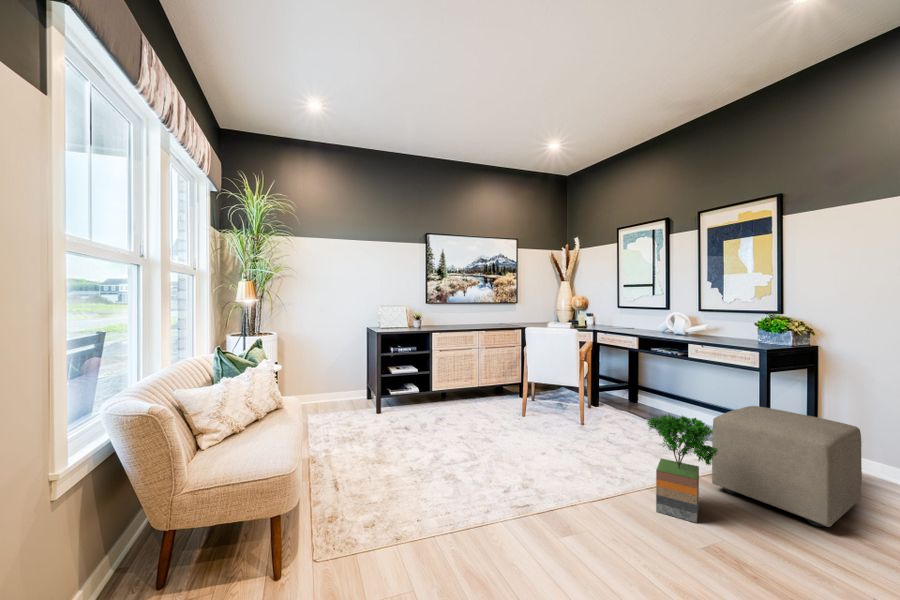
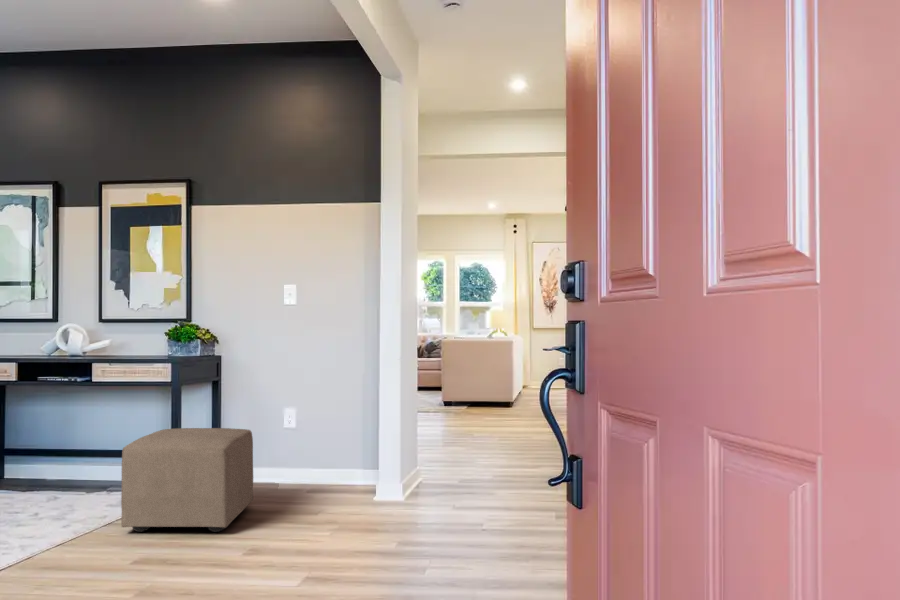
potted tree: present [647,414,718,523] -> none [44,446,131,572]

